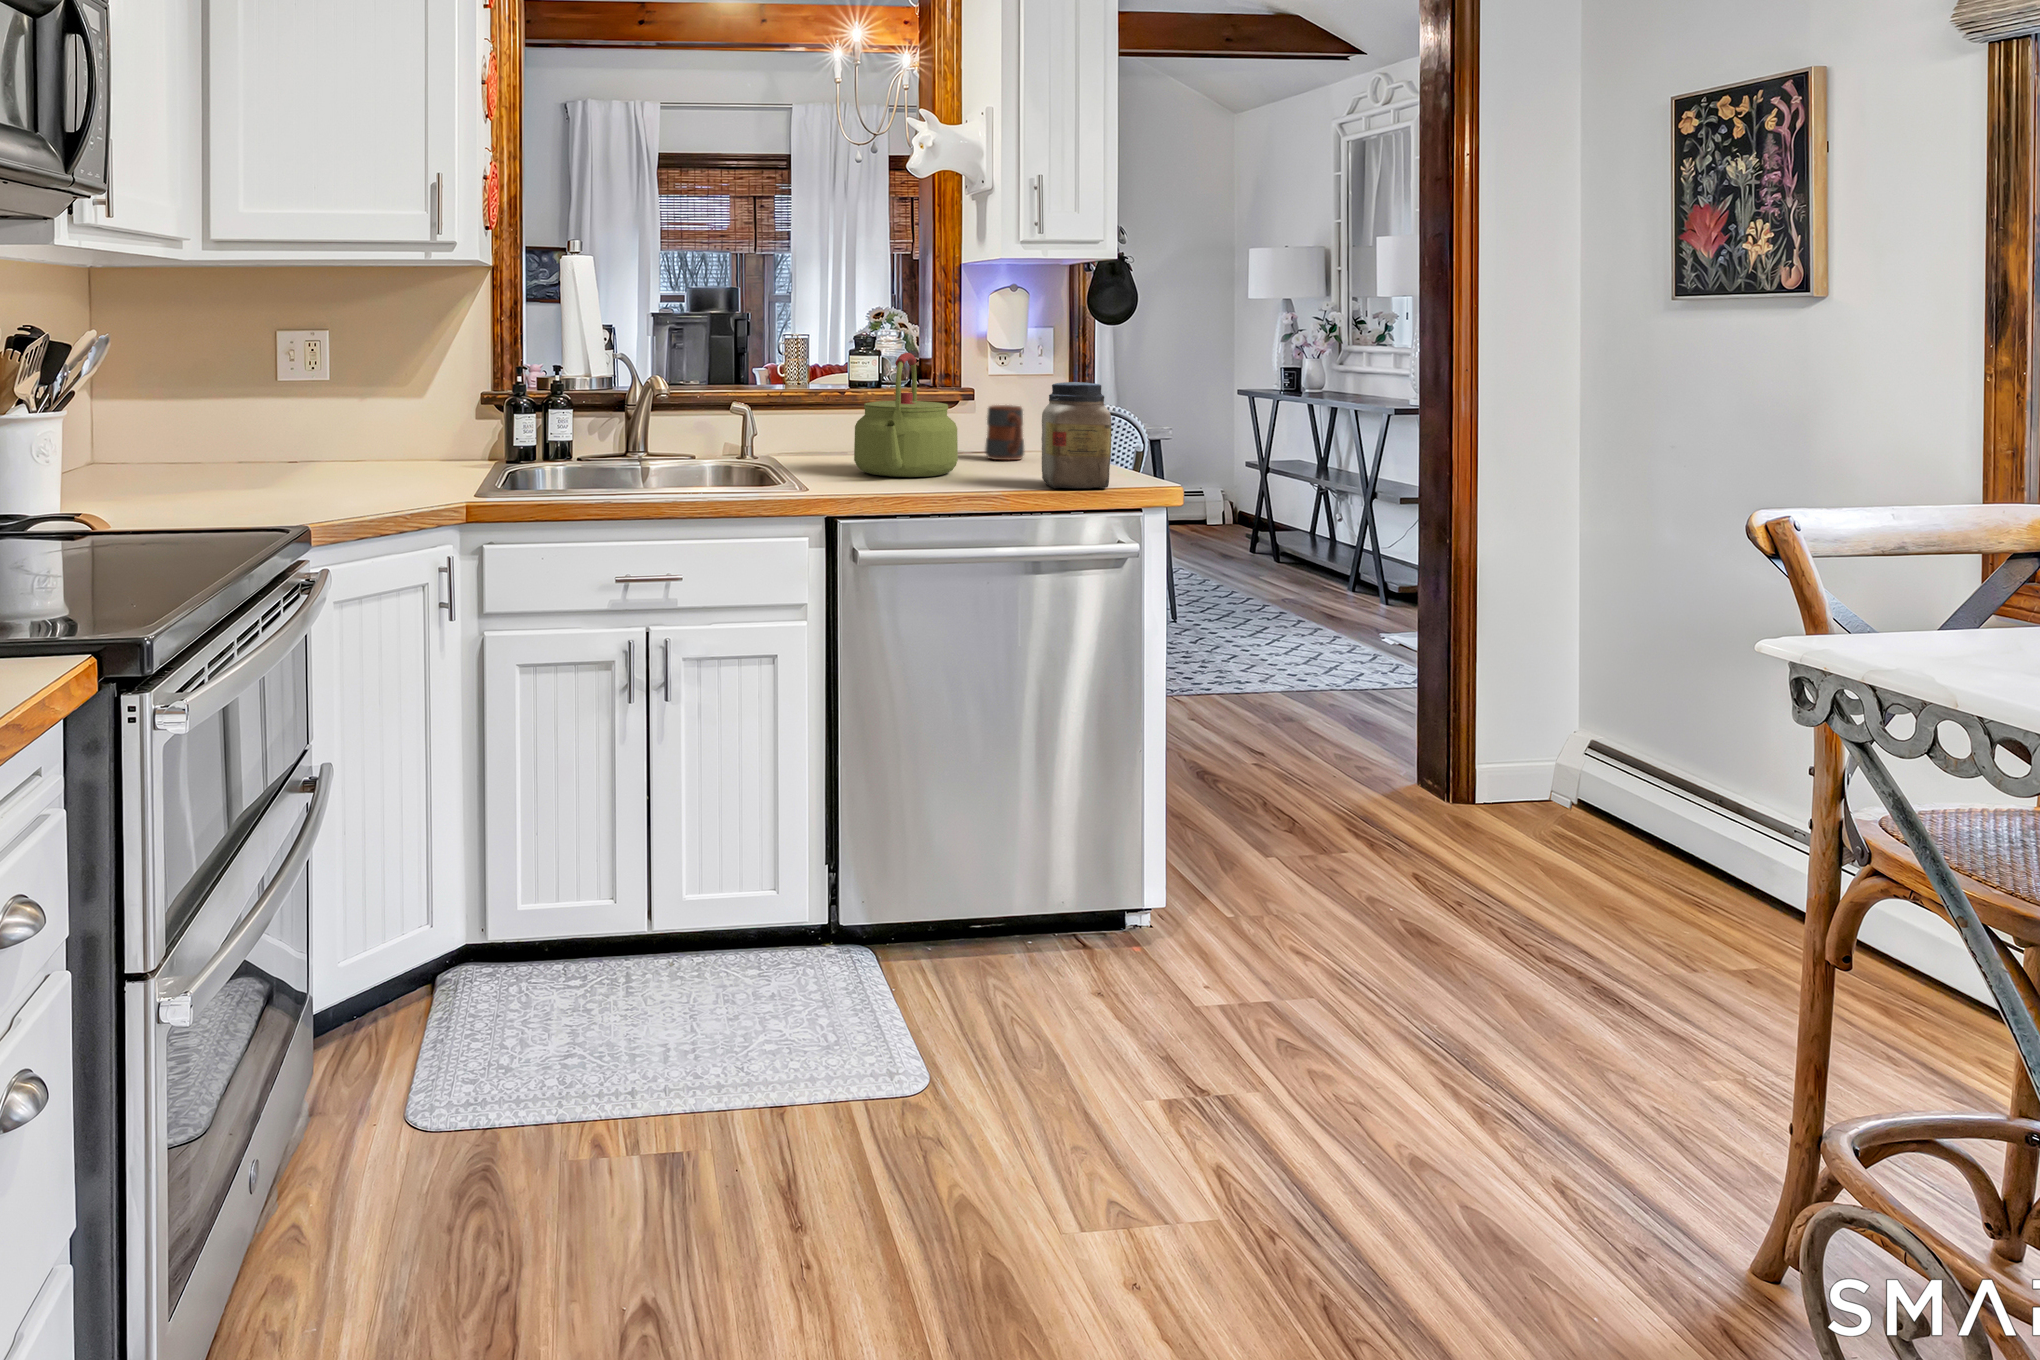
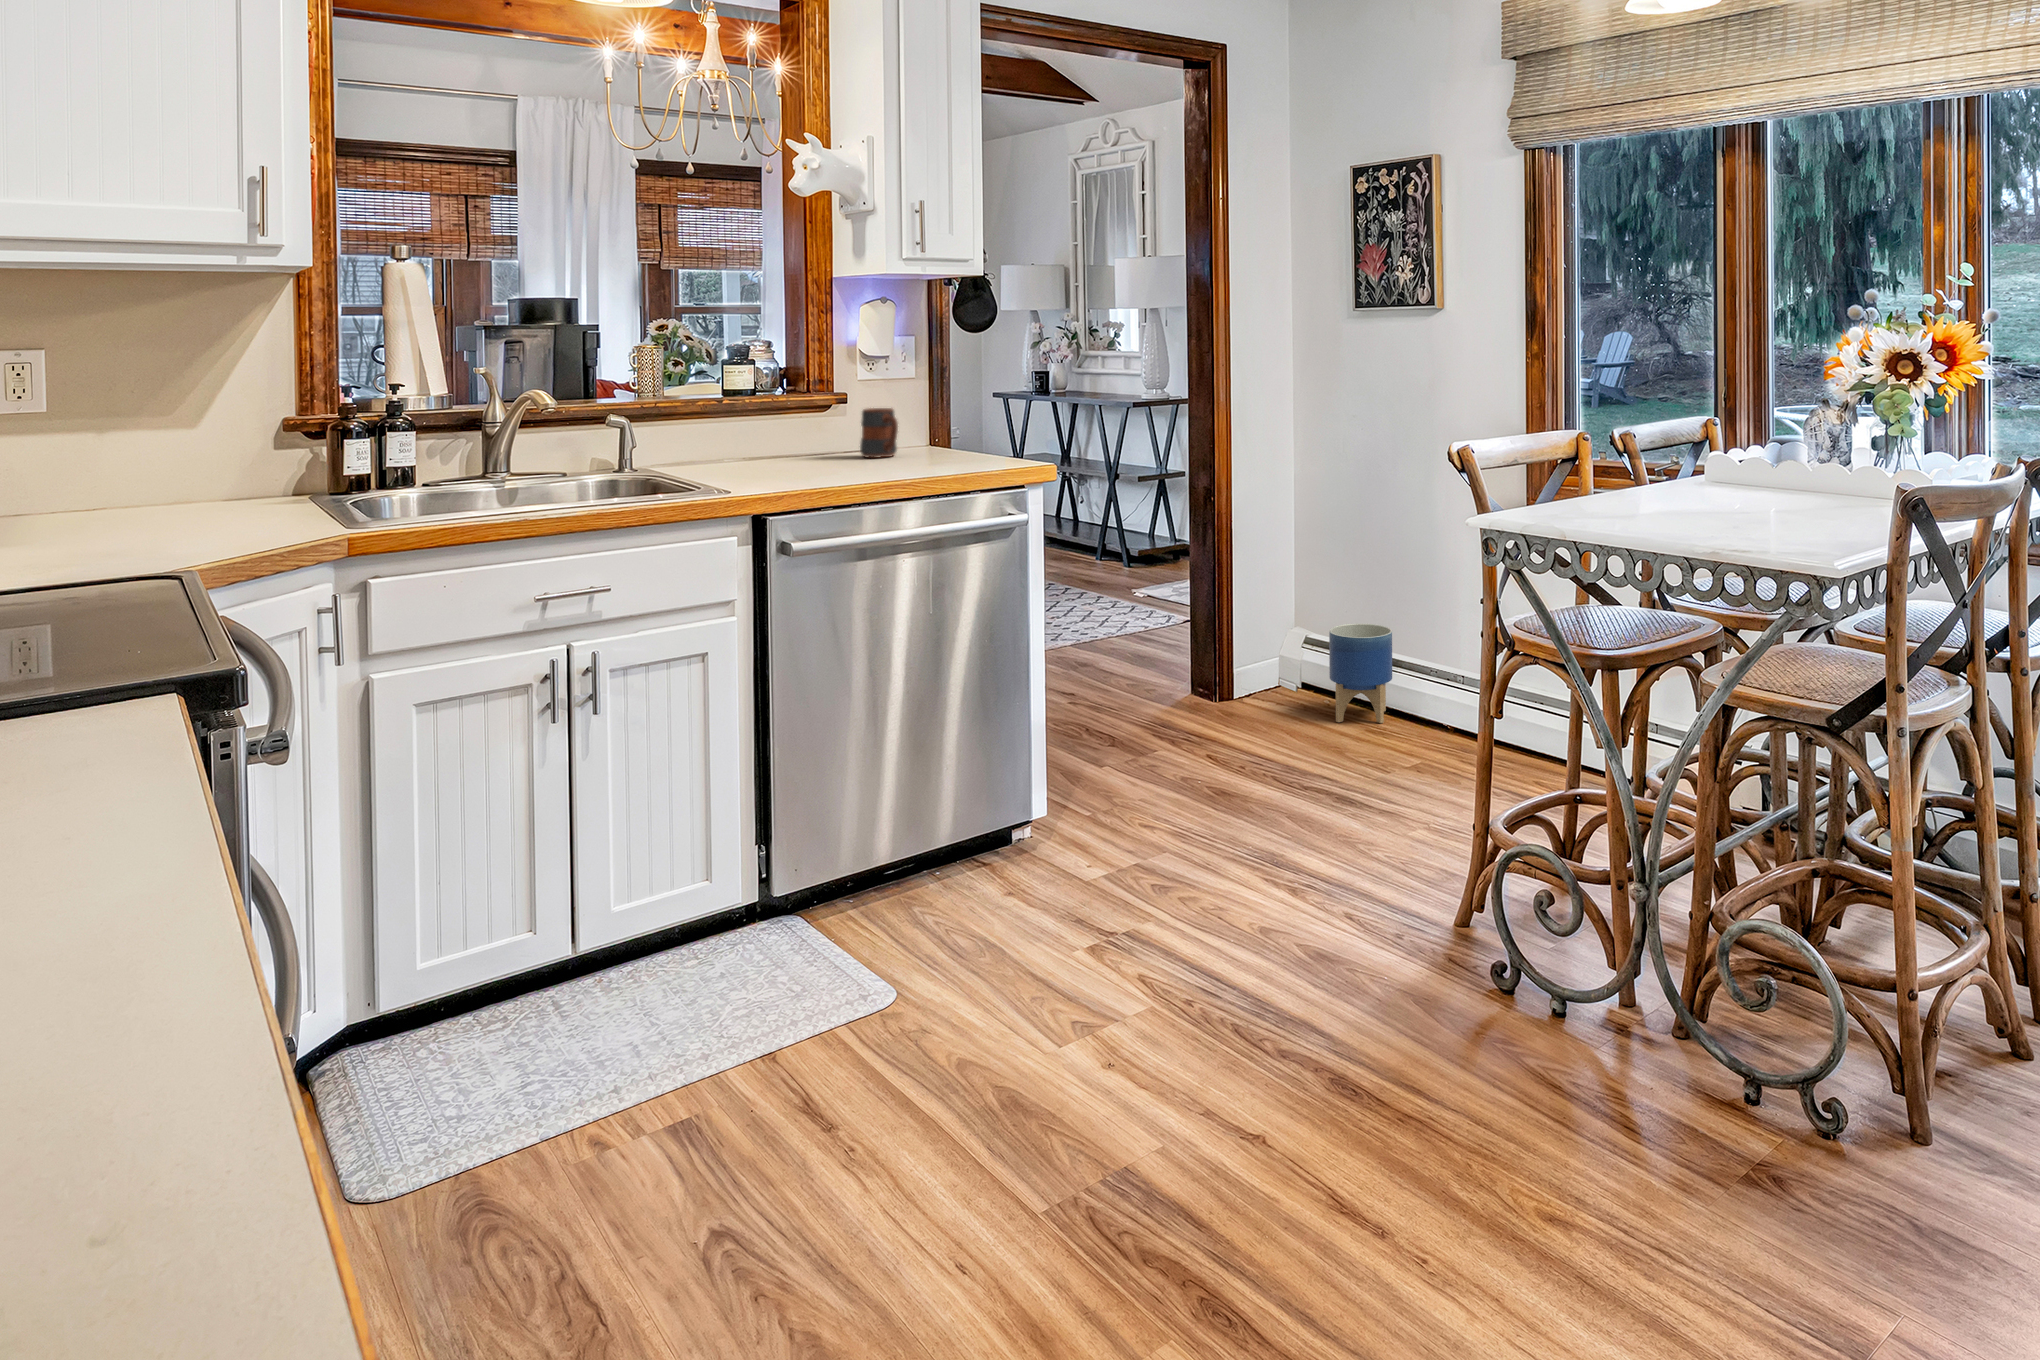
kettle: present [854,353,958,477] -> none [751,362,852,477]
jar: present [1041,382,1111,488] -> none [937,383,1001,475]
planter: none [1617,730,1722,878] -> present [1329,624,1392,723]

